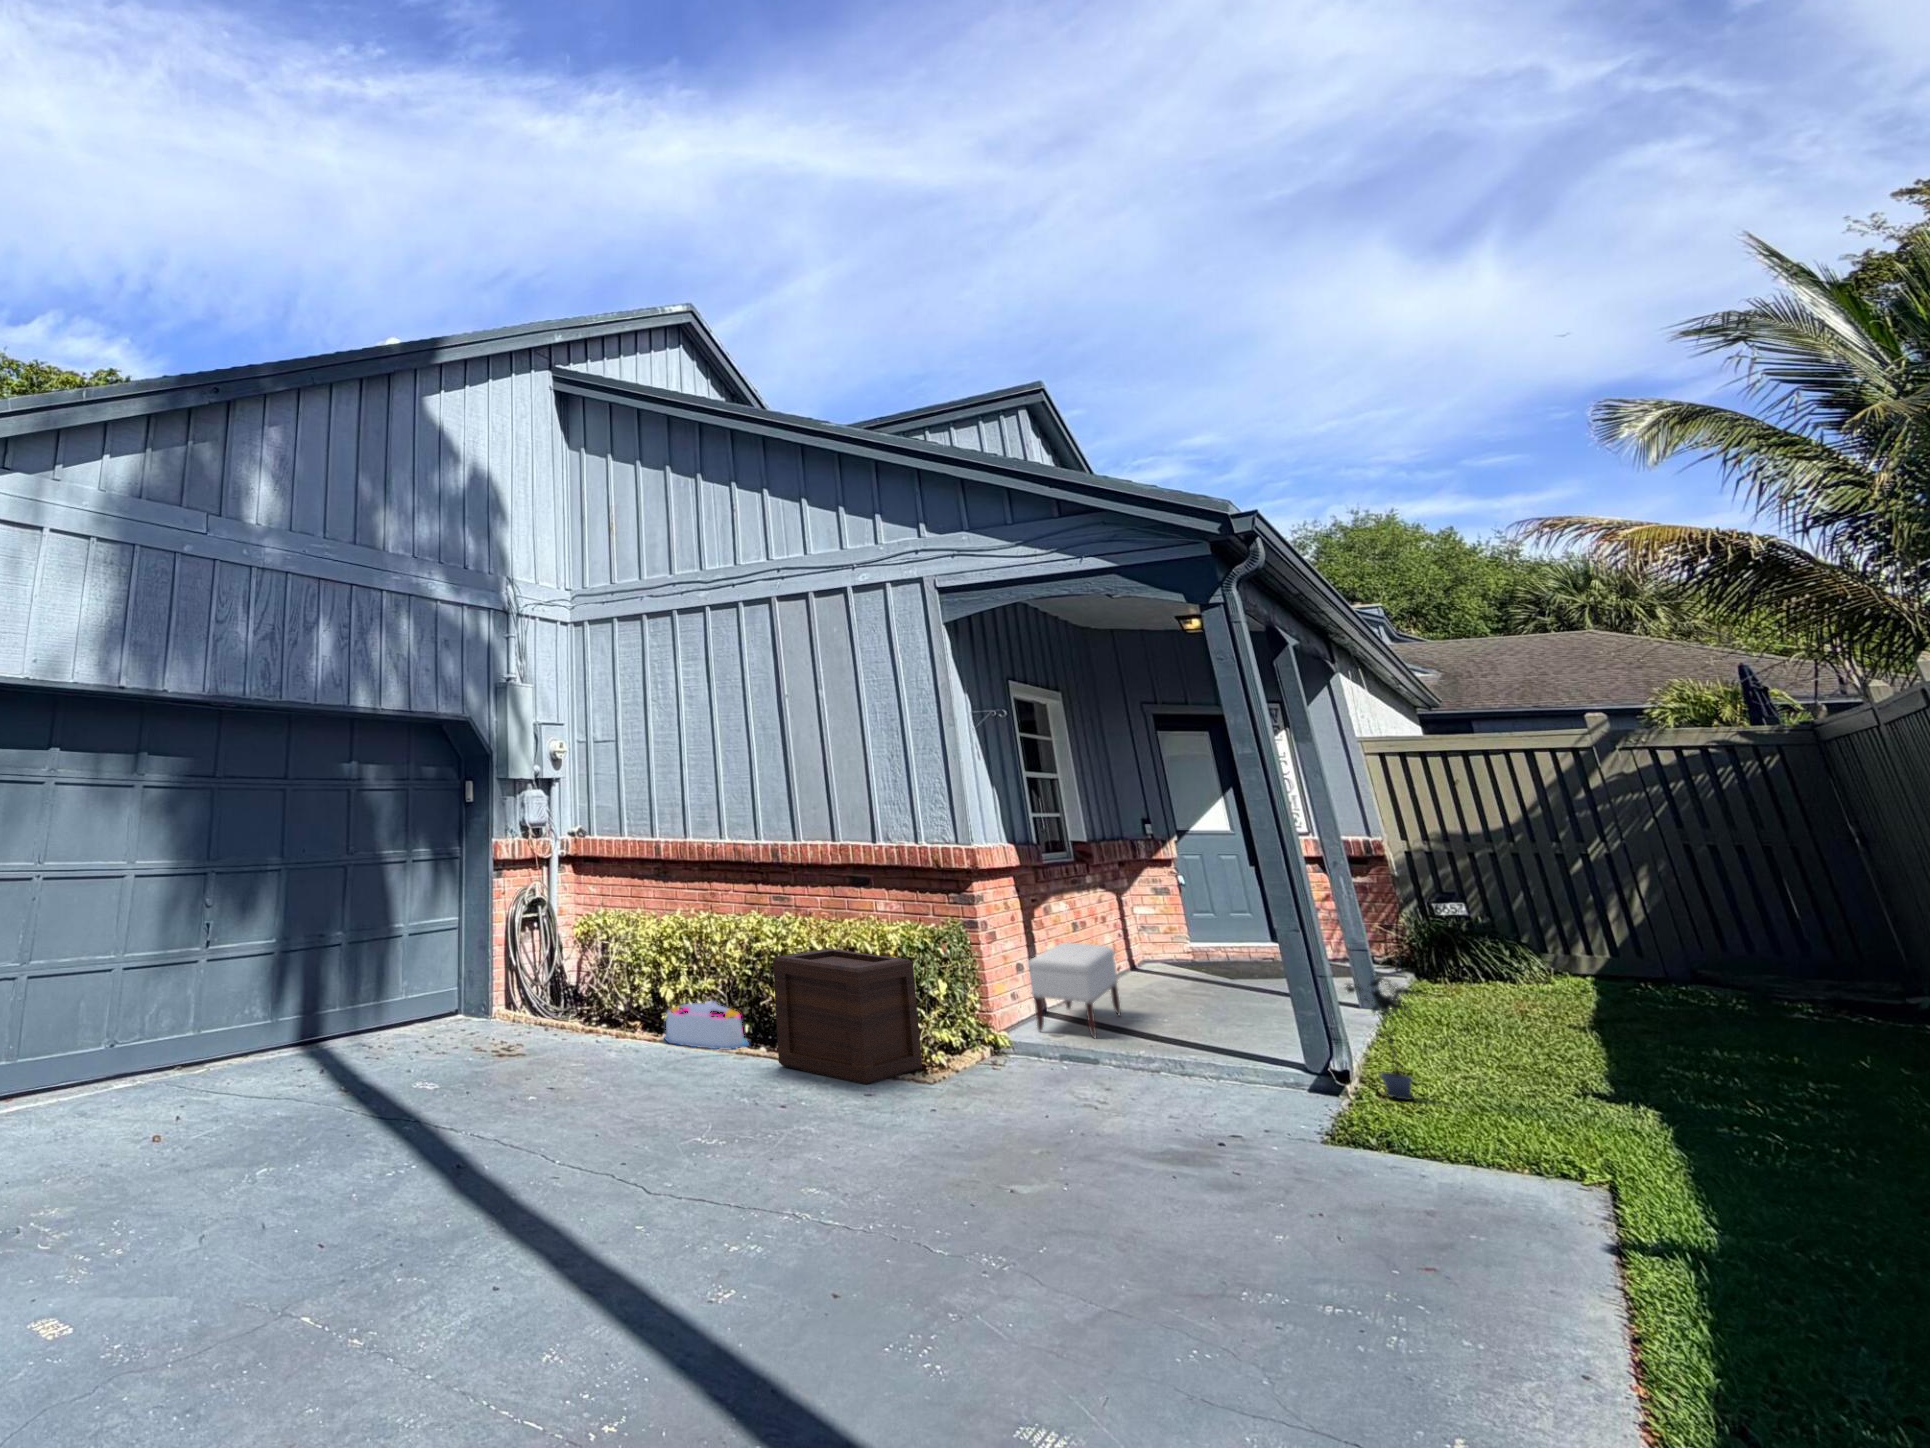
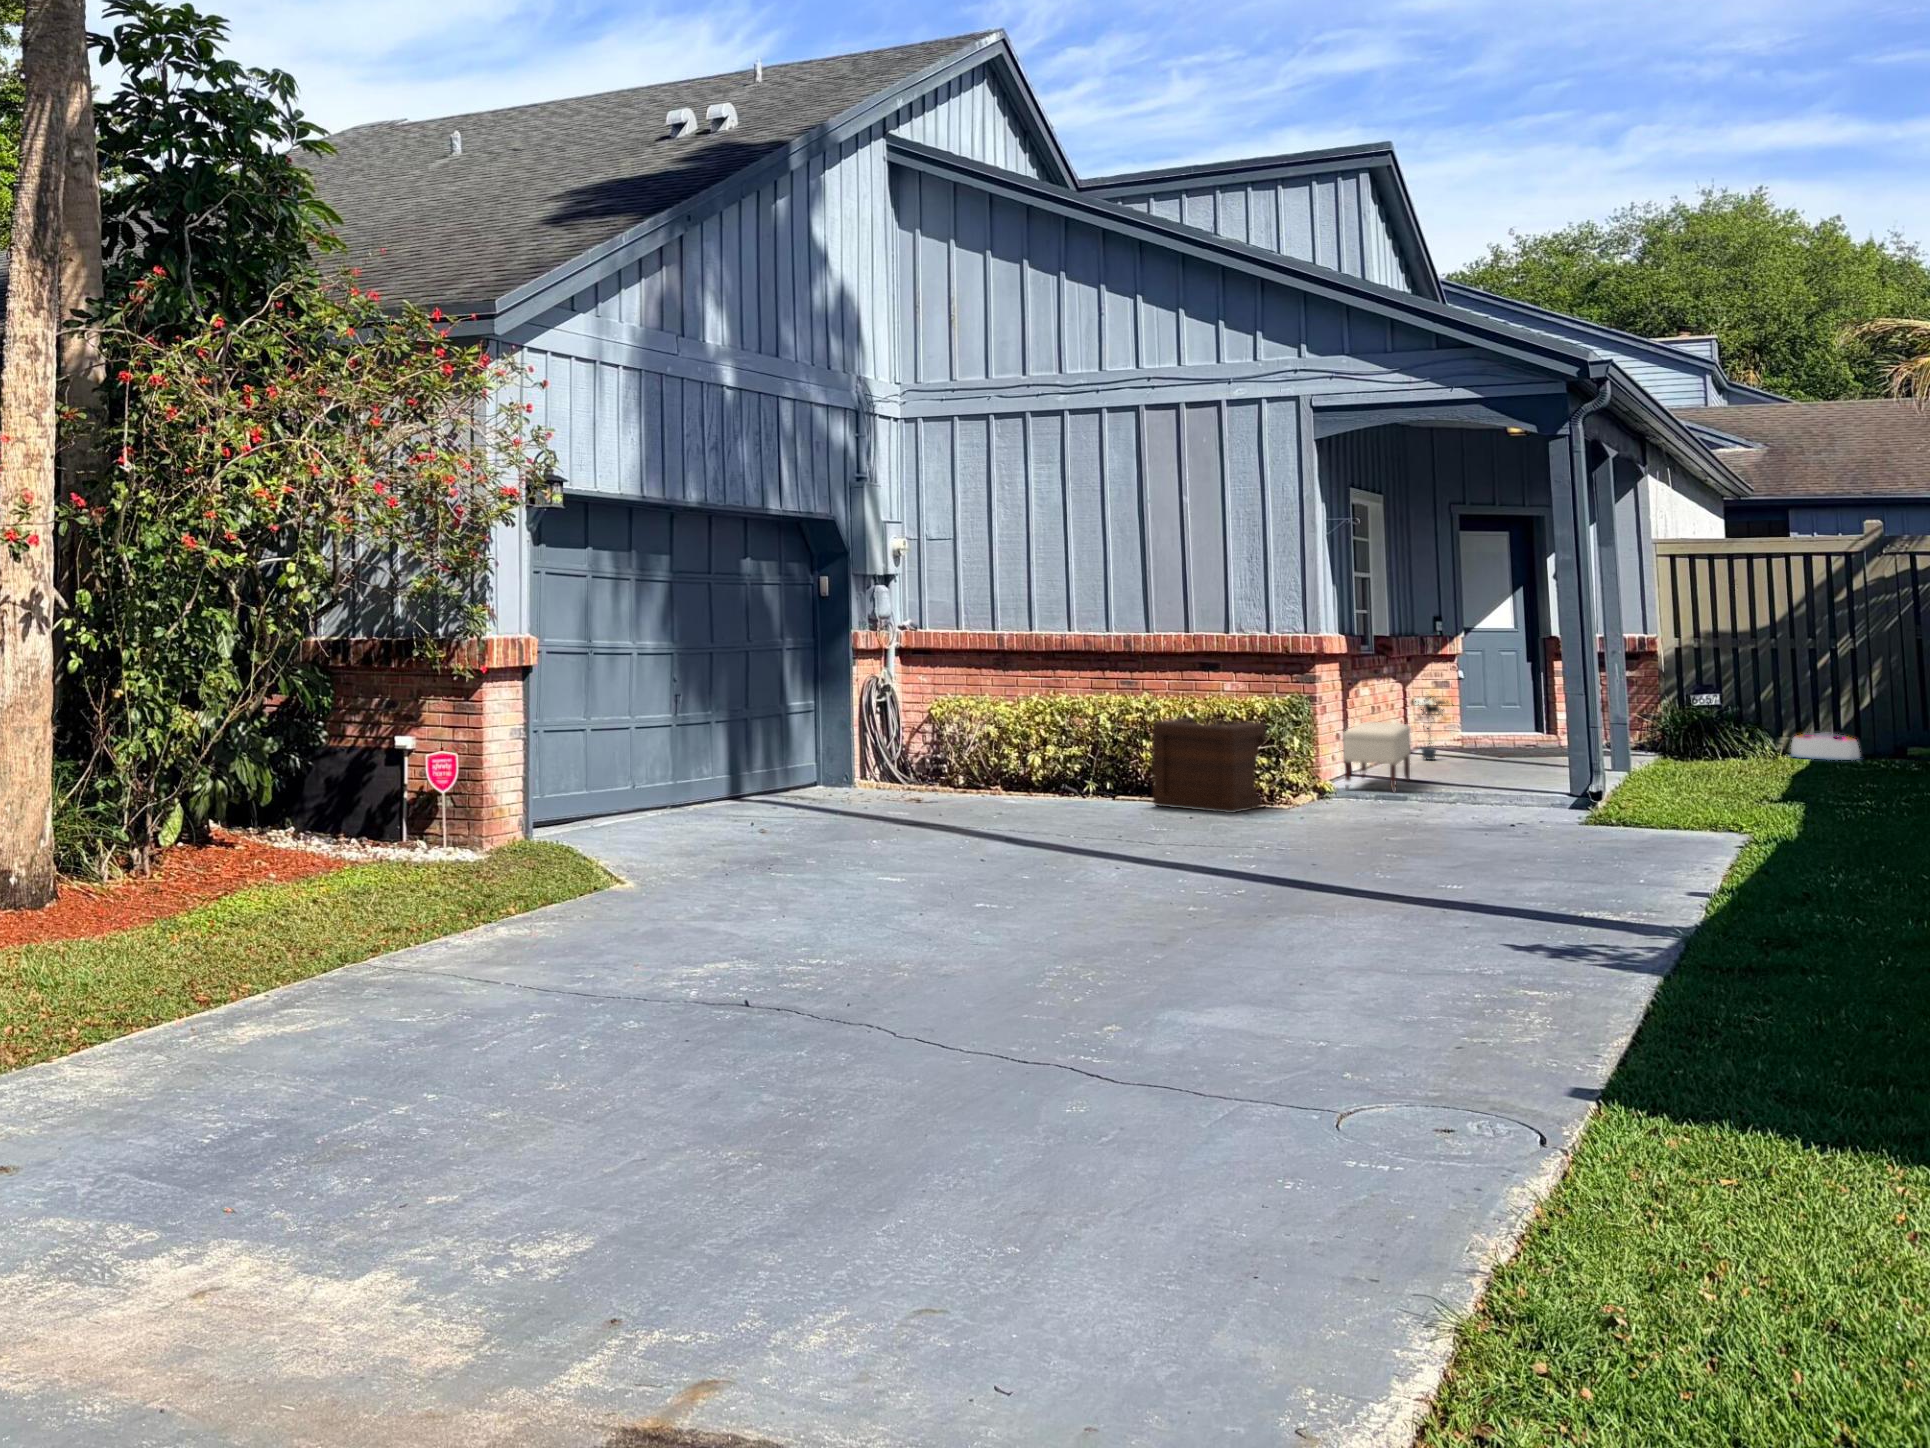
potted plant: present [1345,976,1428,1100] -> present [1411,697,1454,760]
storage bin: present [664,1001,749,1050] -> present [1791,733,1860,760]

